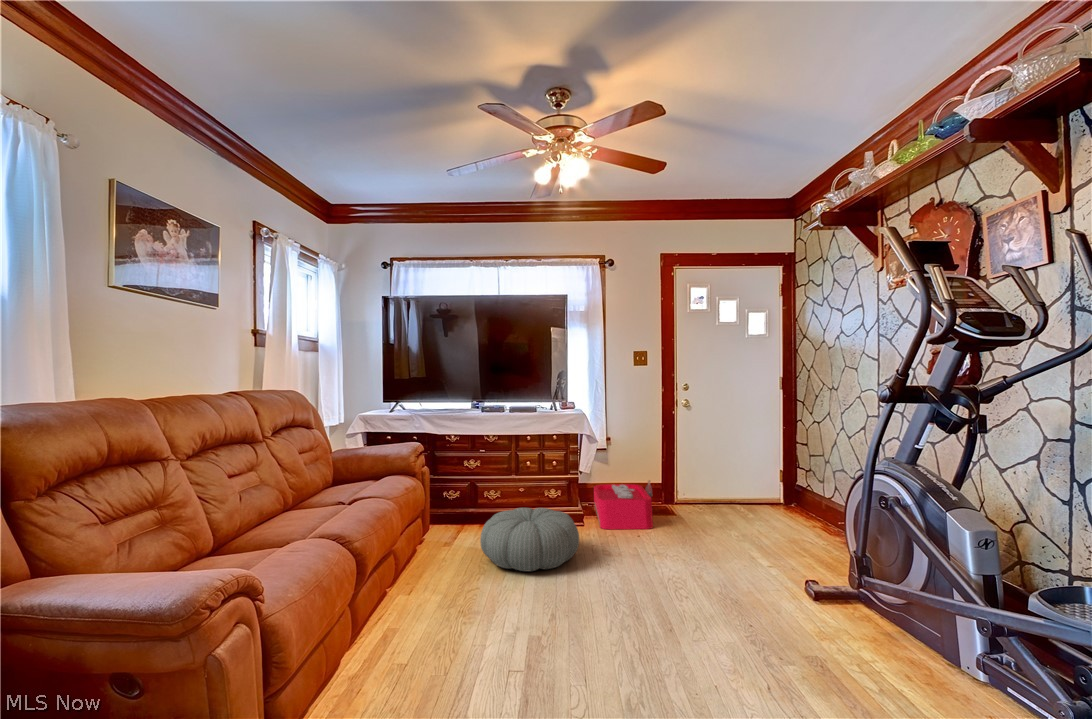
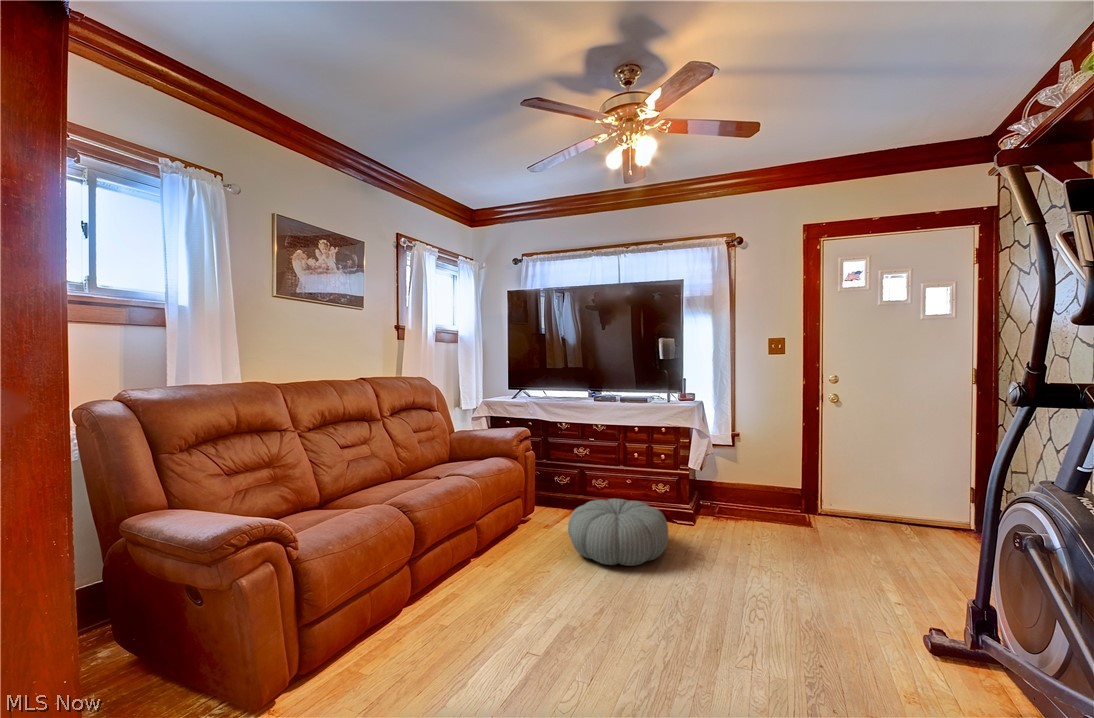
storage bin: present [594,481,653,529] -> none [710,483,786,538]

